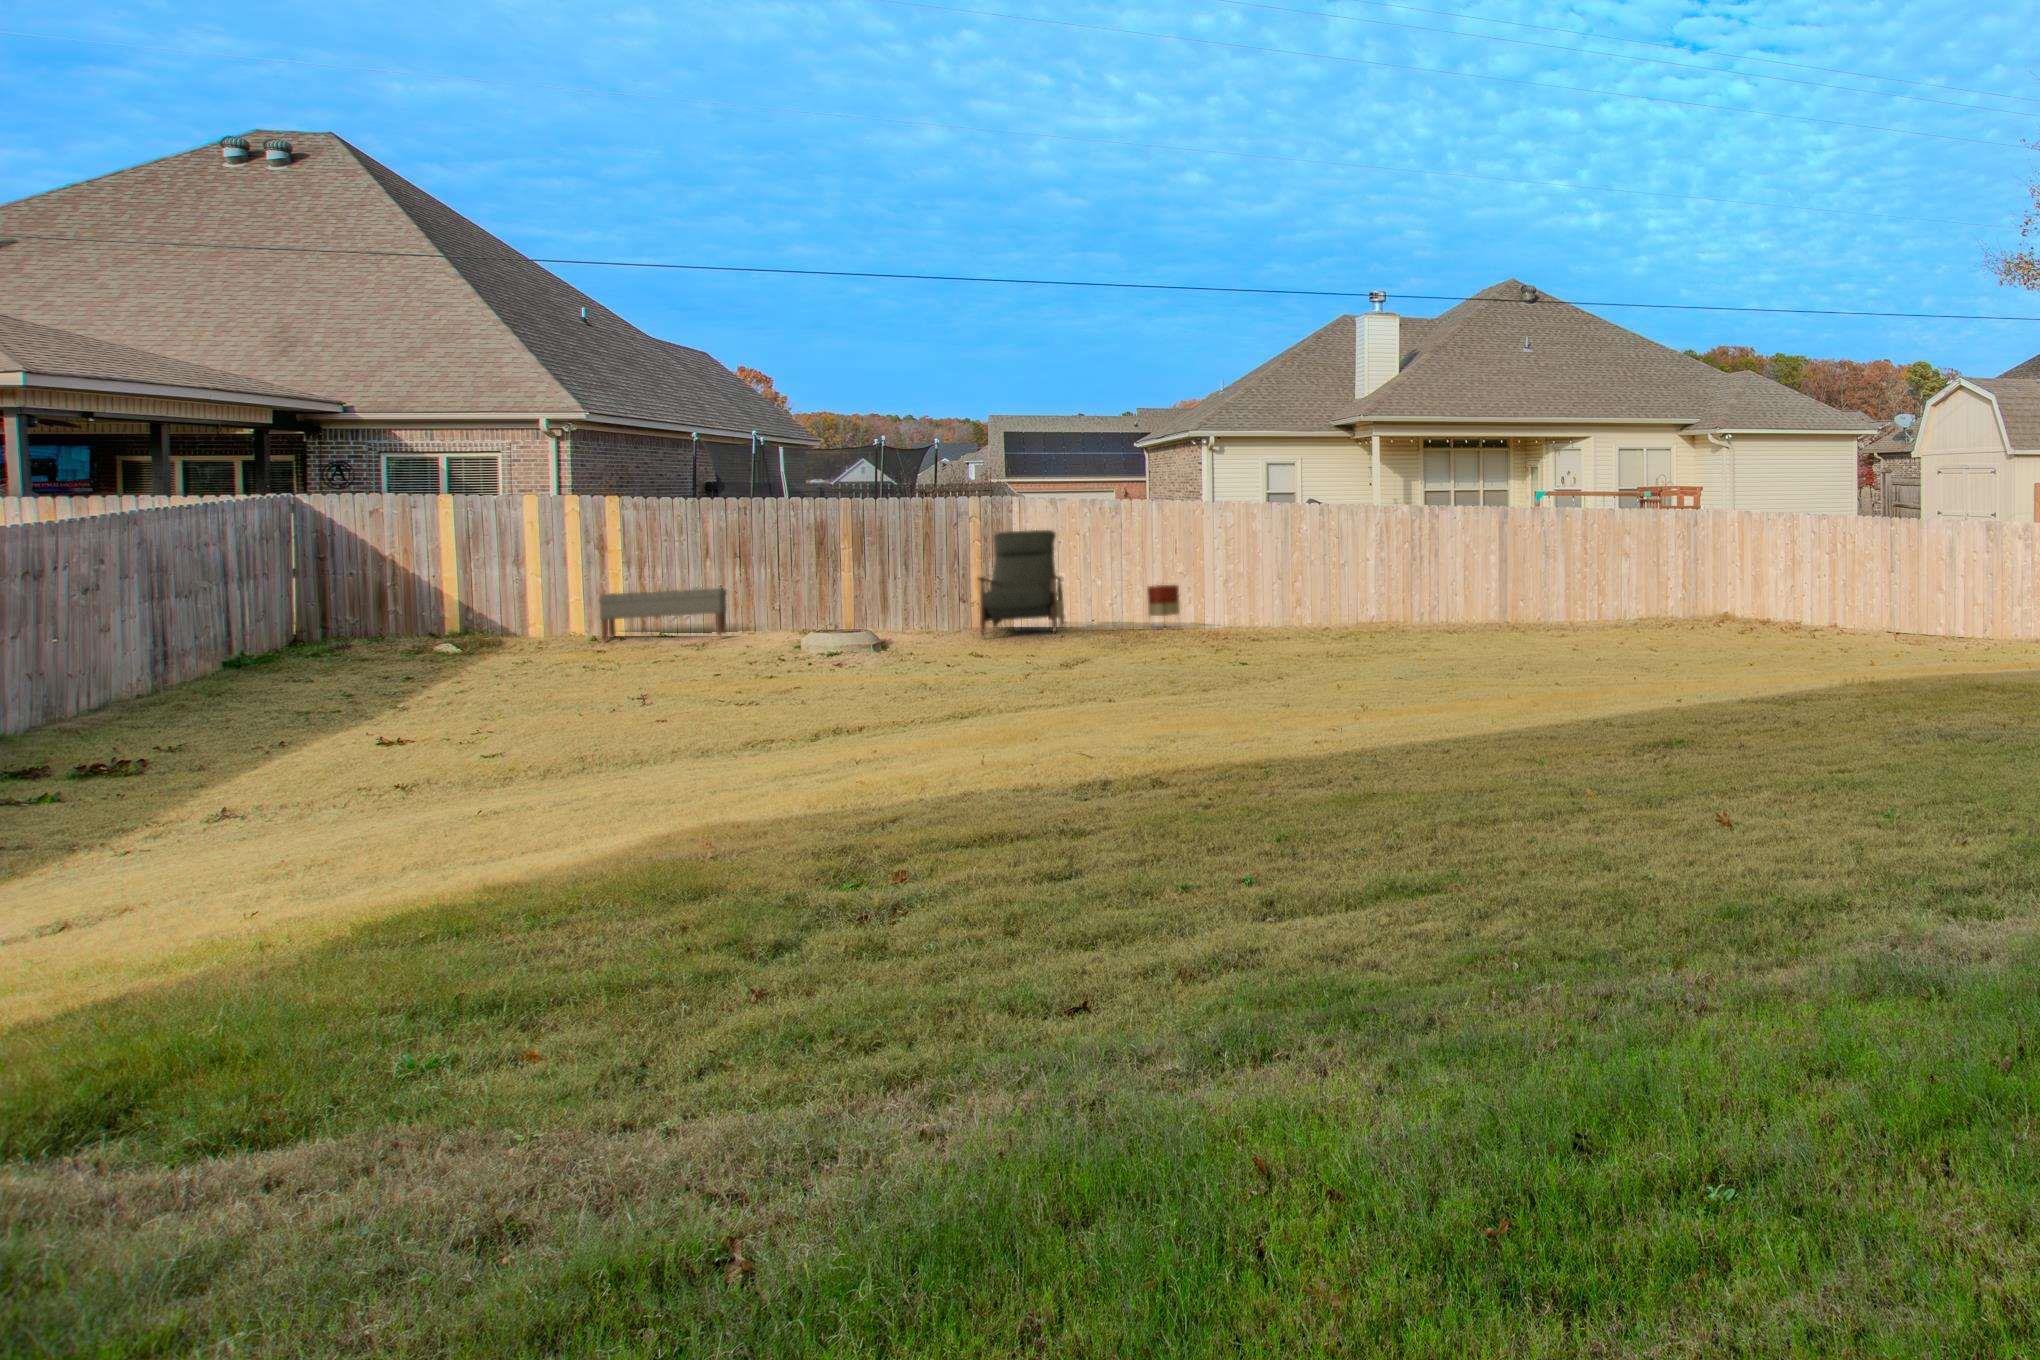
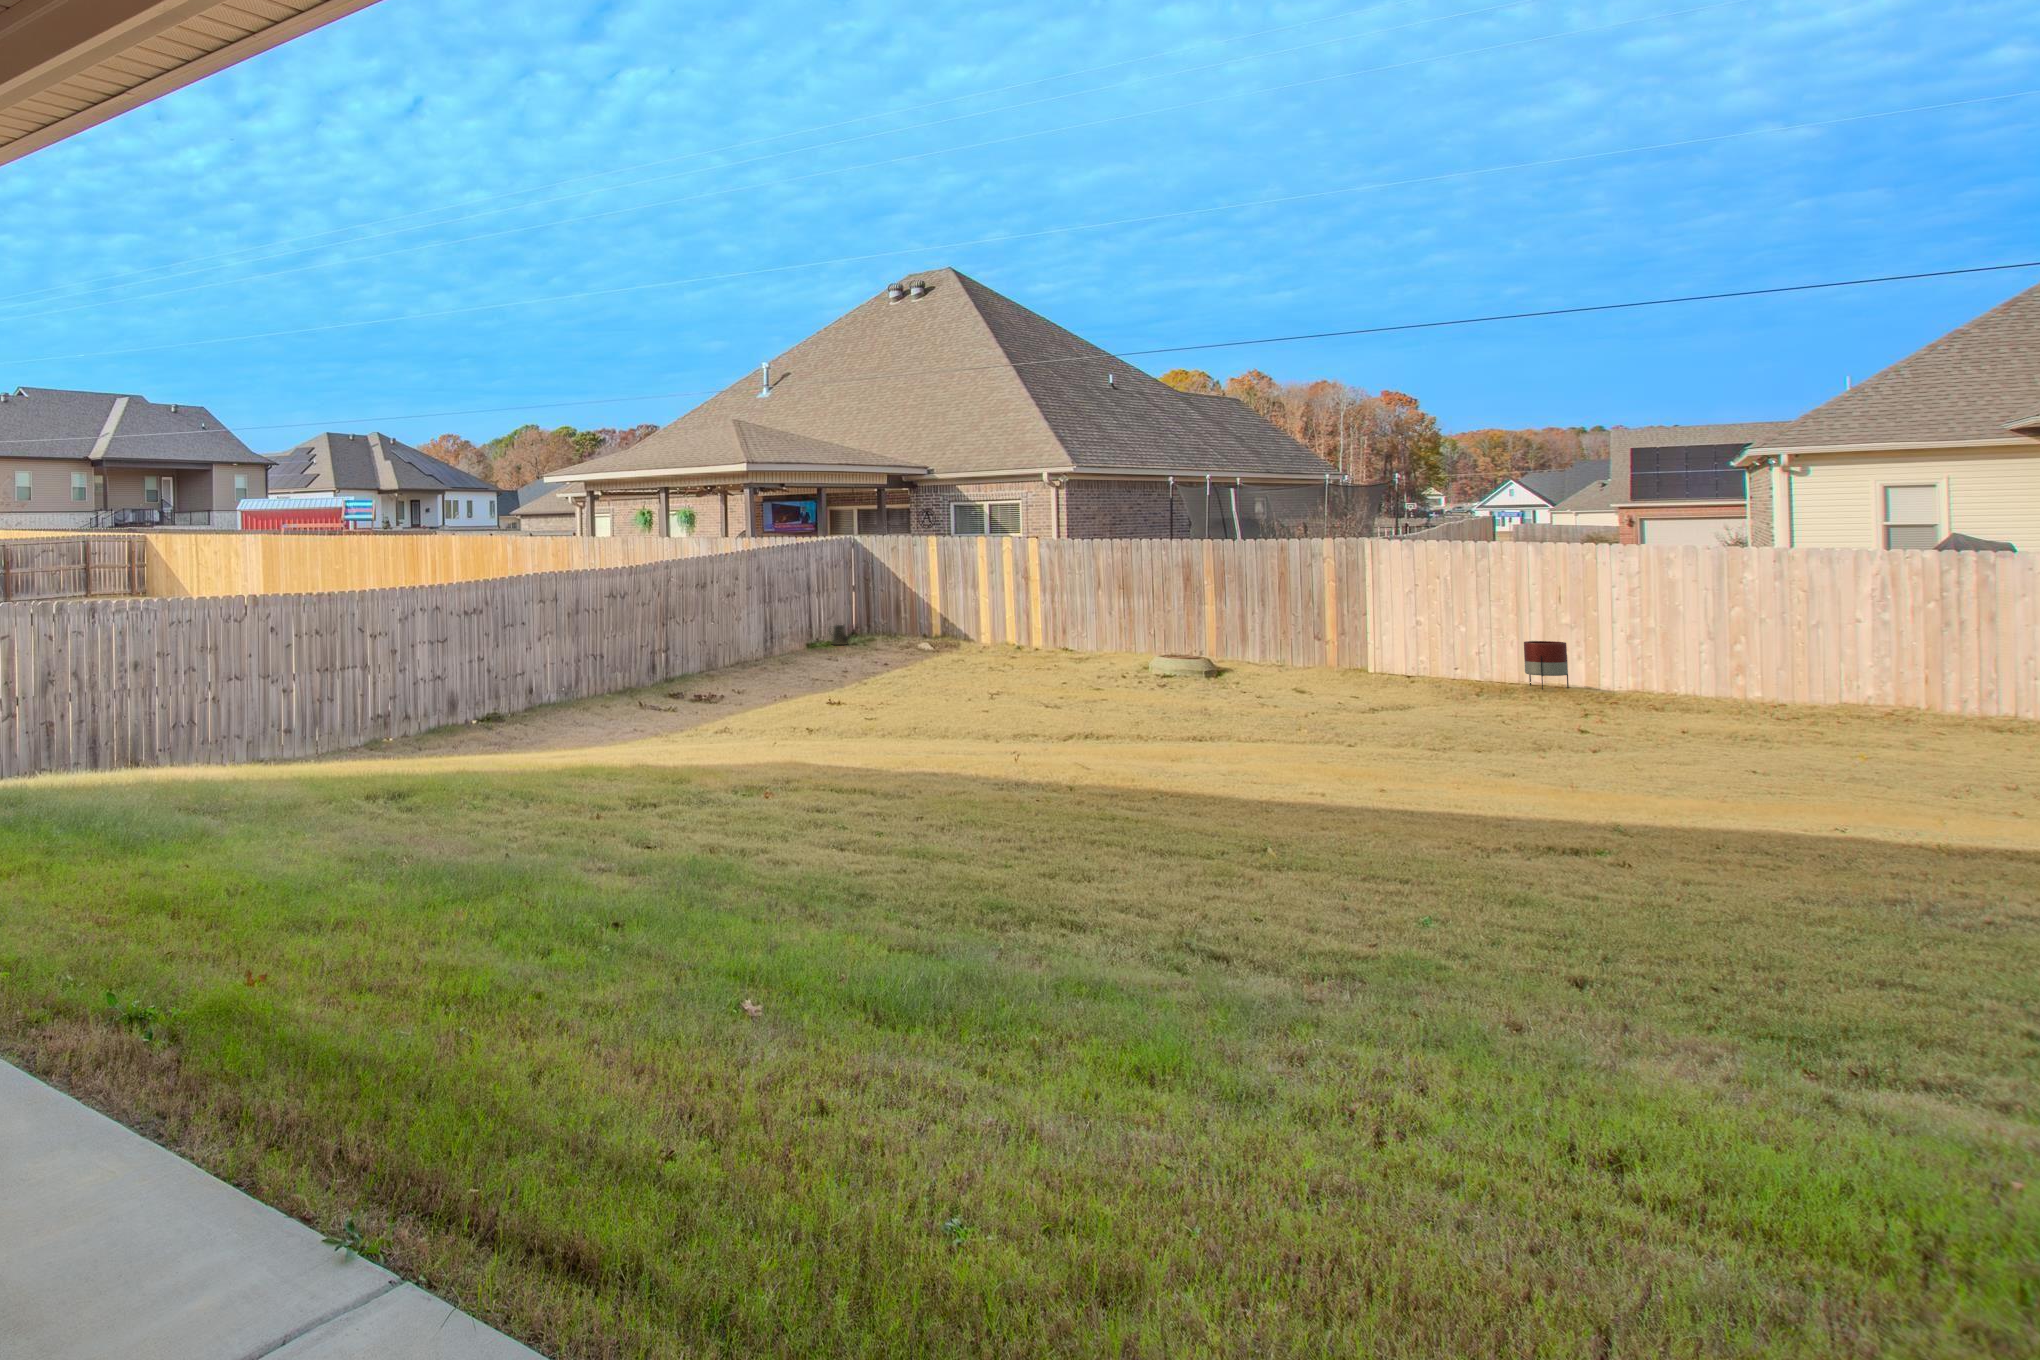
chair: present [978,530,1064,637] -> none [1313,576,1427,683]
bench: present [598,588,727,642] -> none [1017,613,1112,653]
watering can: none [258,624,328,661] -> present [830,625,850,645]

